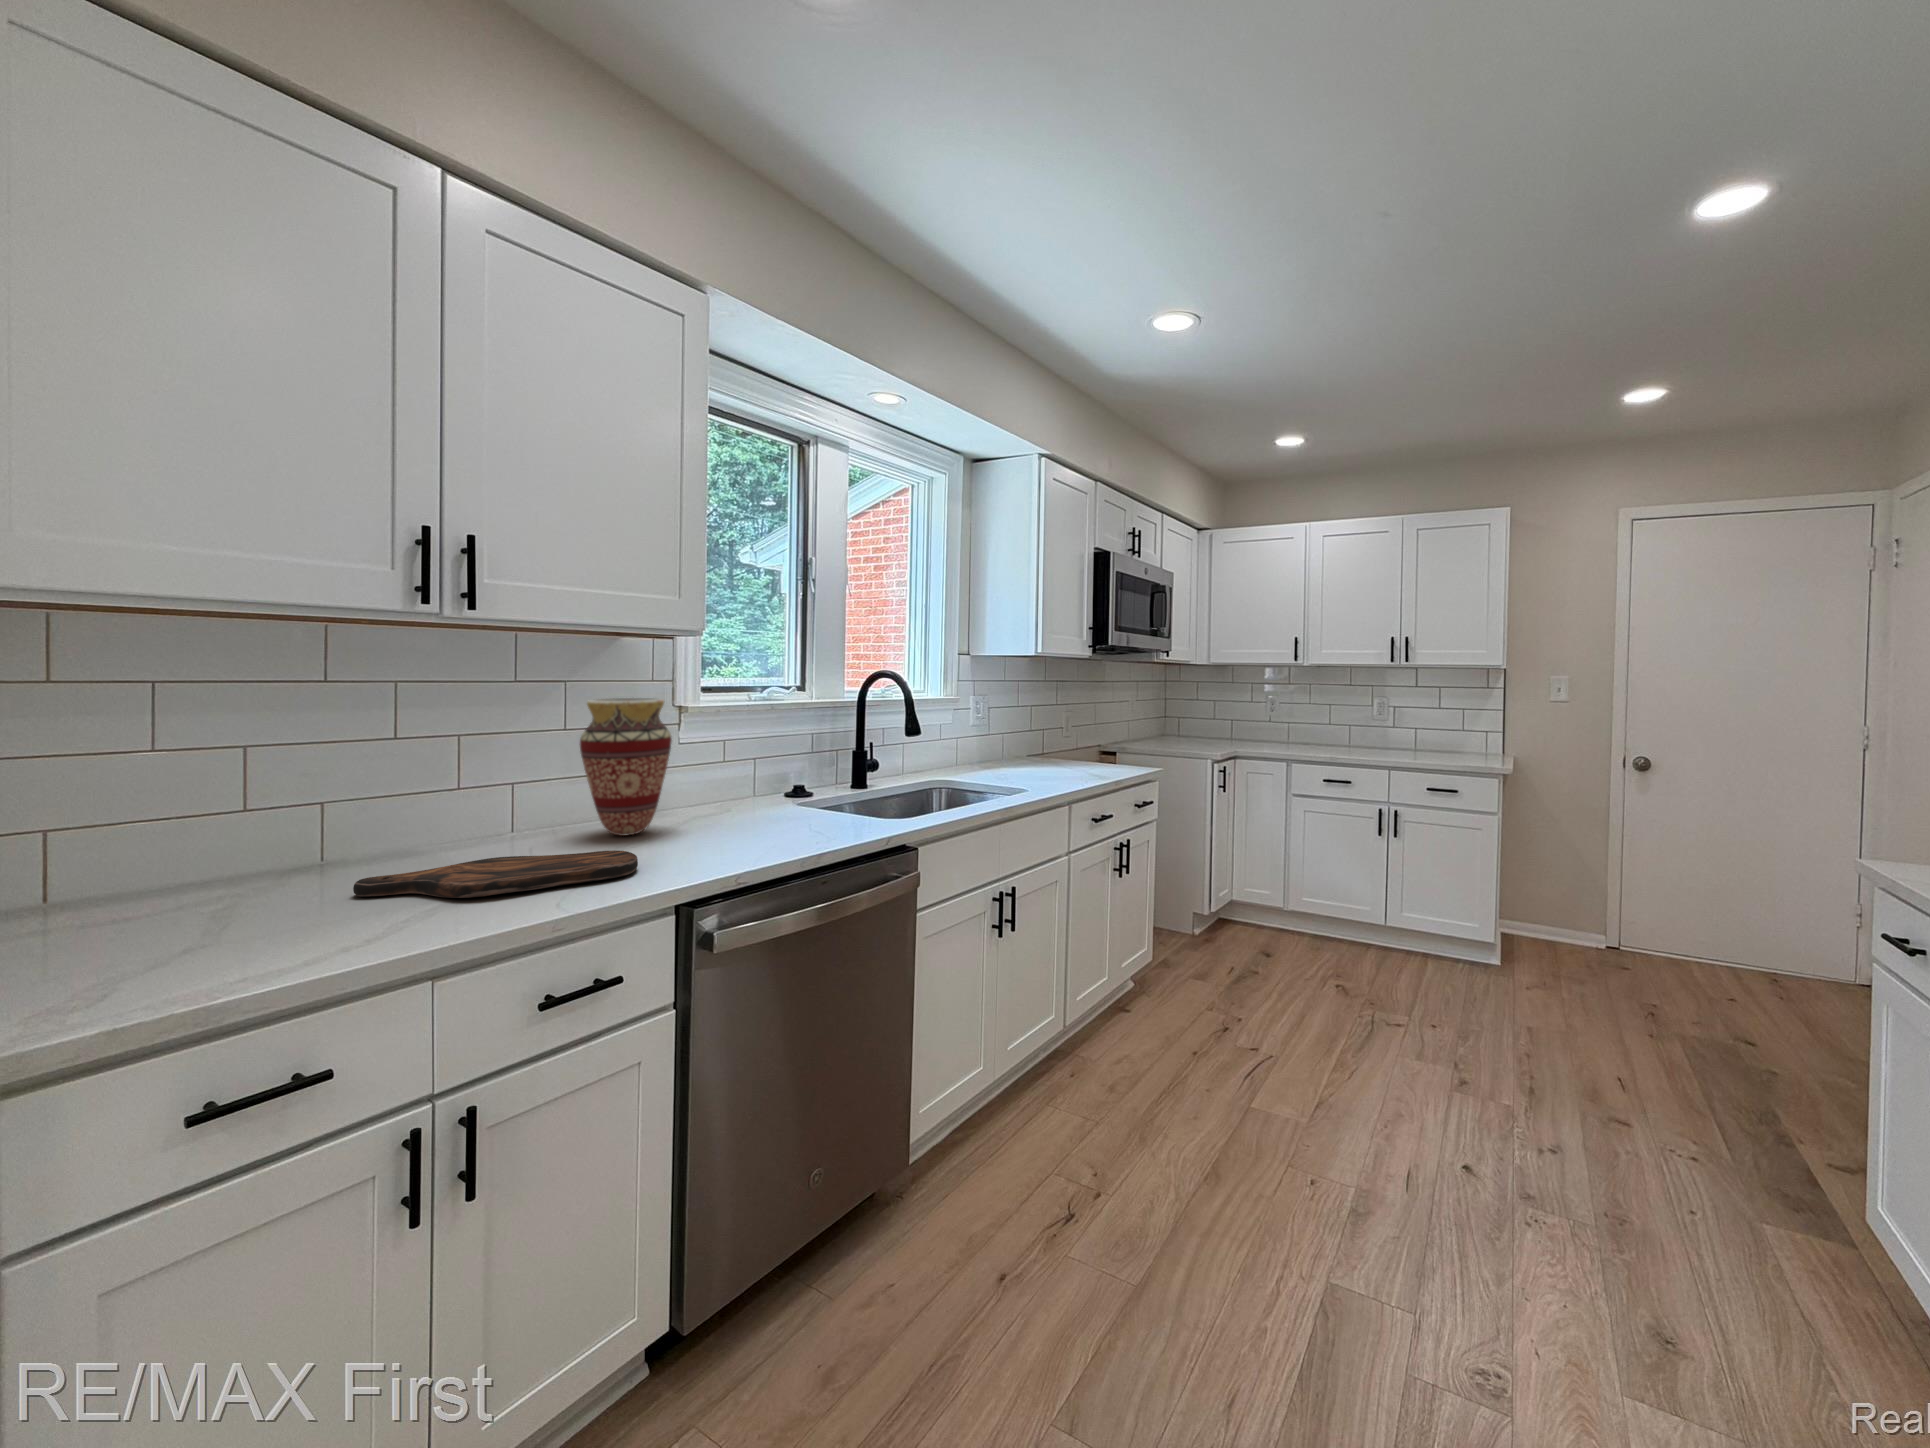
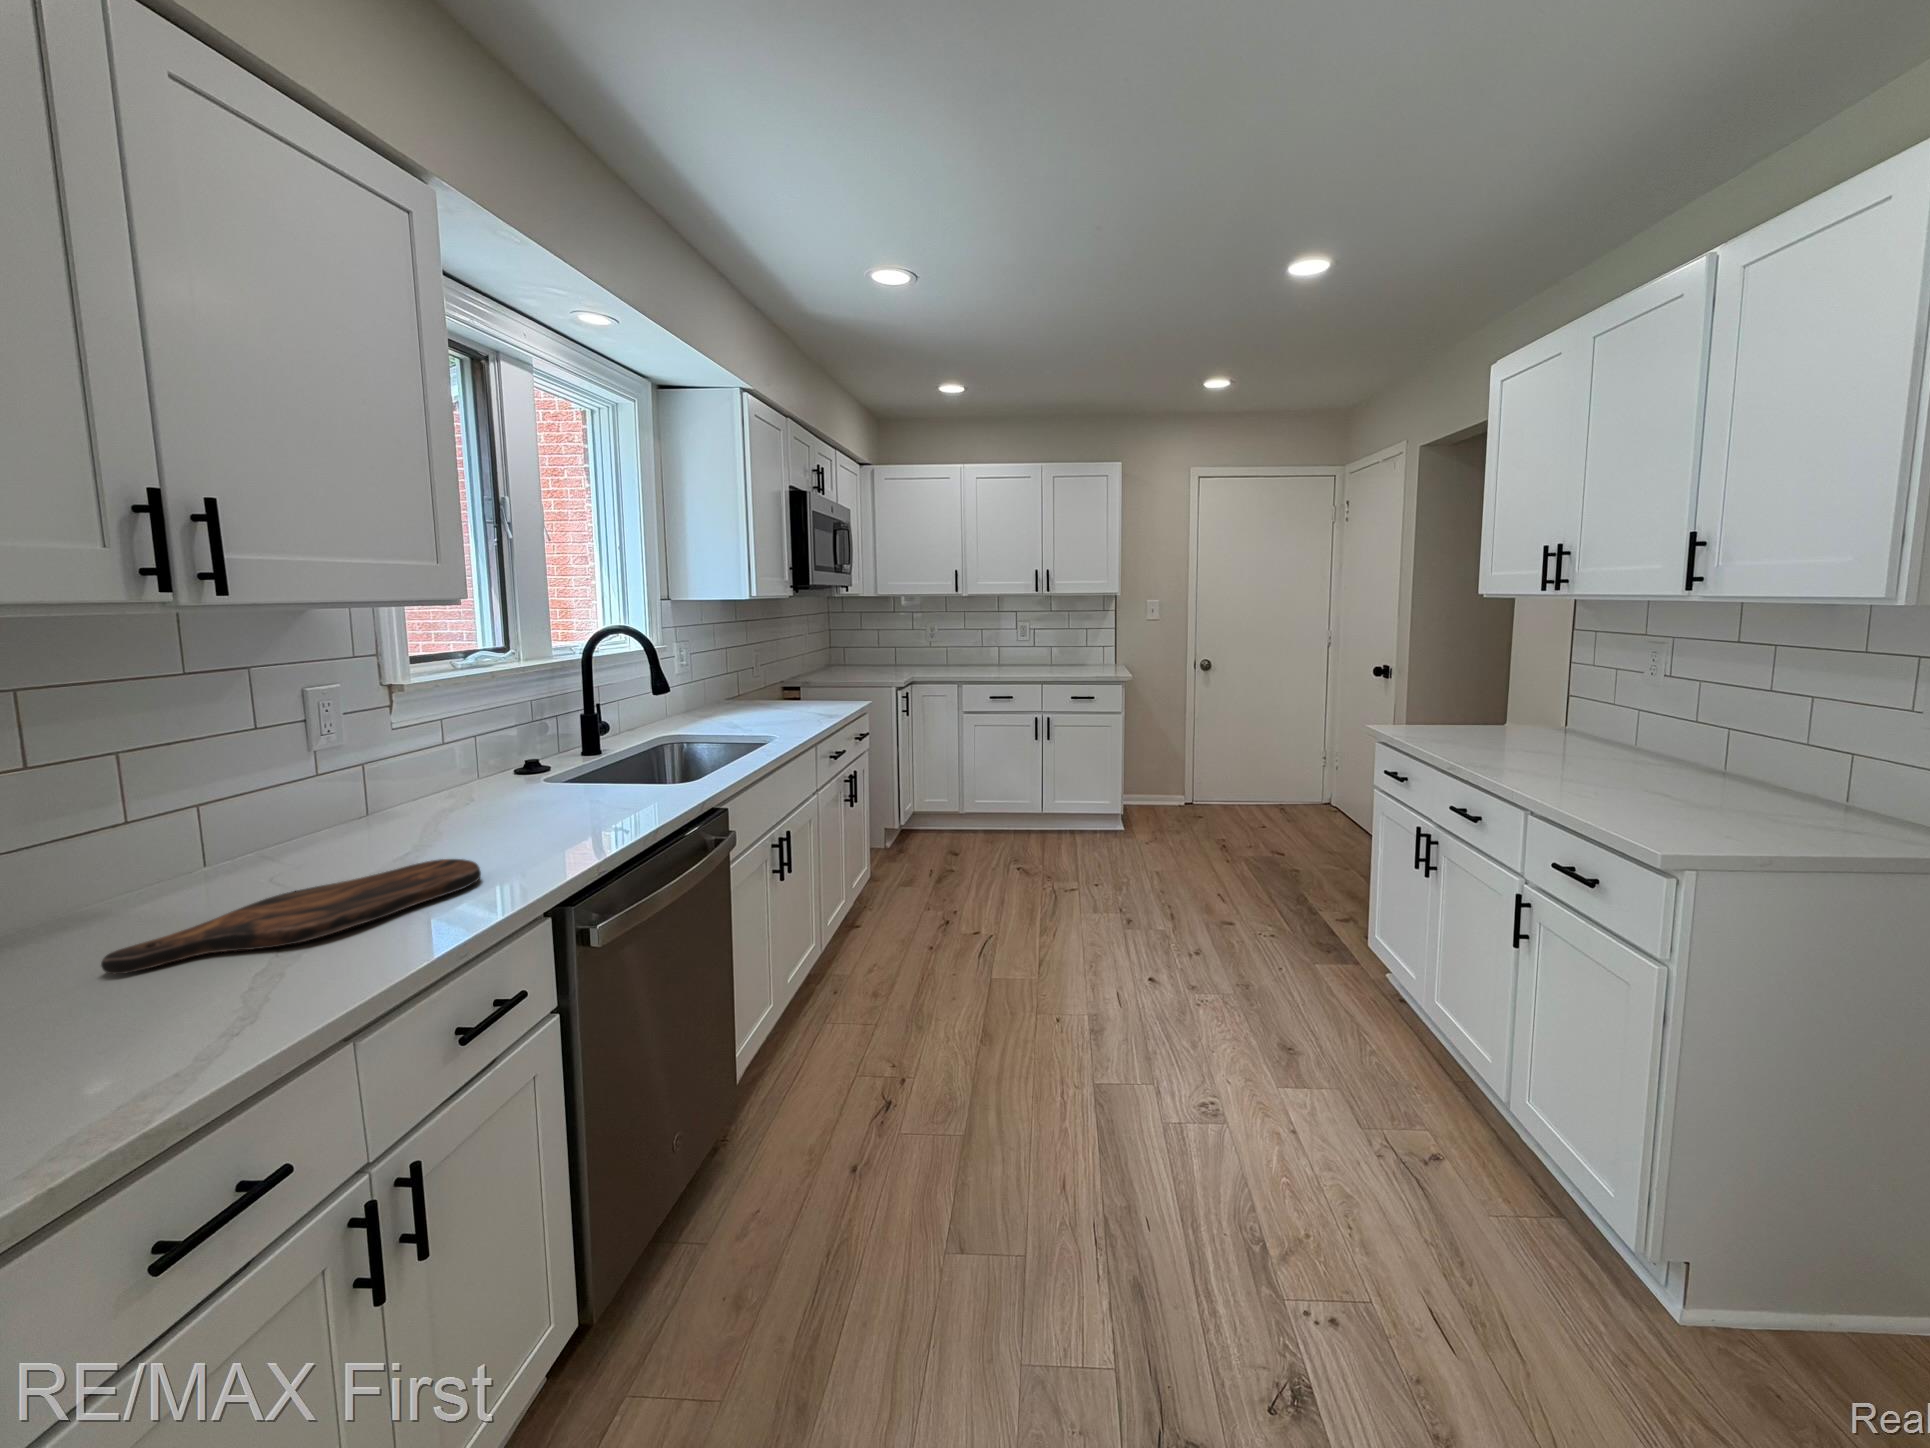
vase: present [580,698,672,836] -> none [303,682,431,847]

